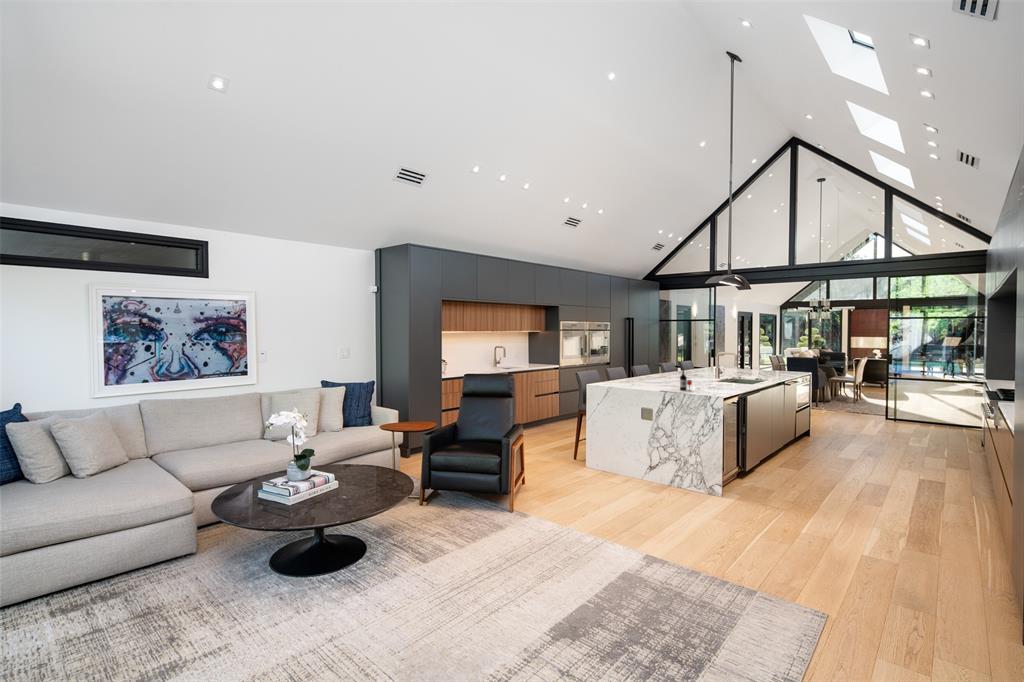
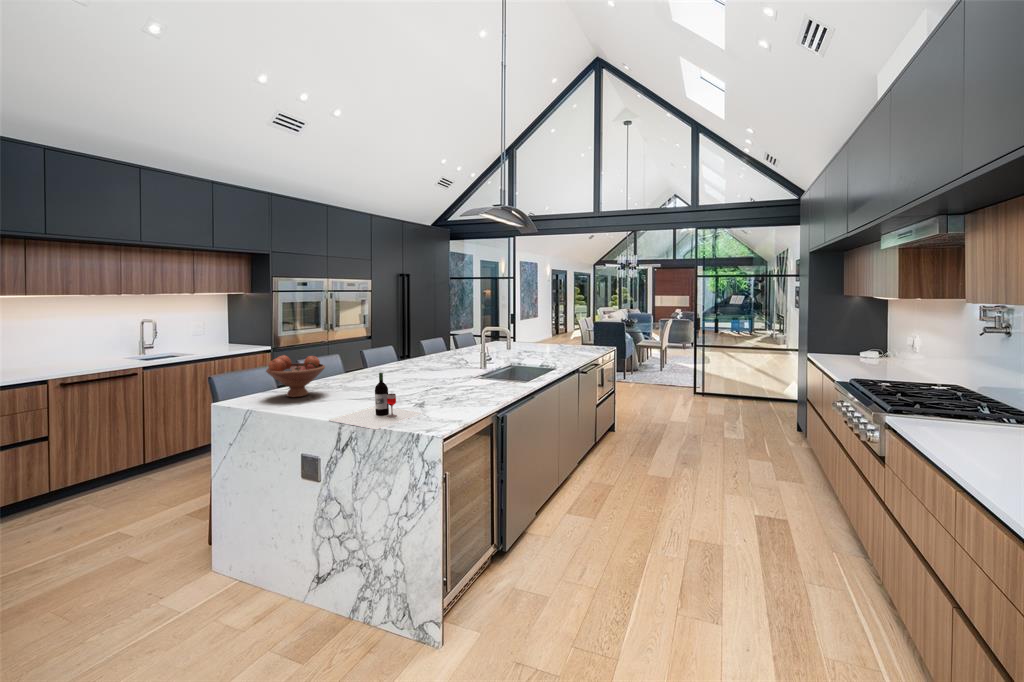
fruit bowl: none [609,363,638,385] -> present [266,355,325,397]

